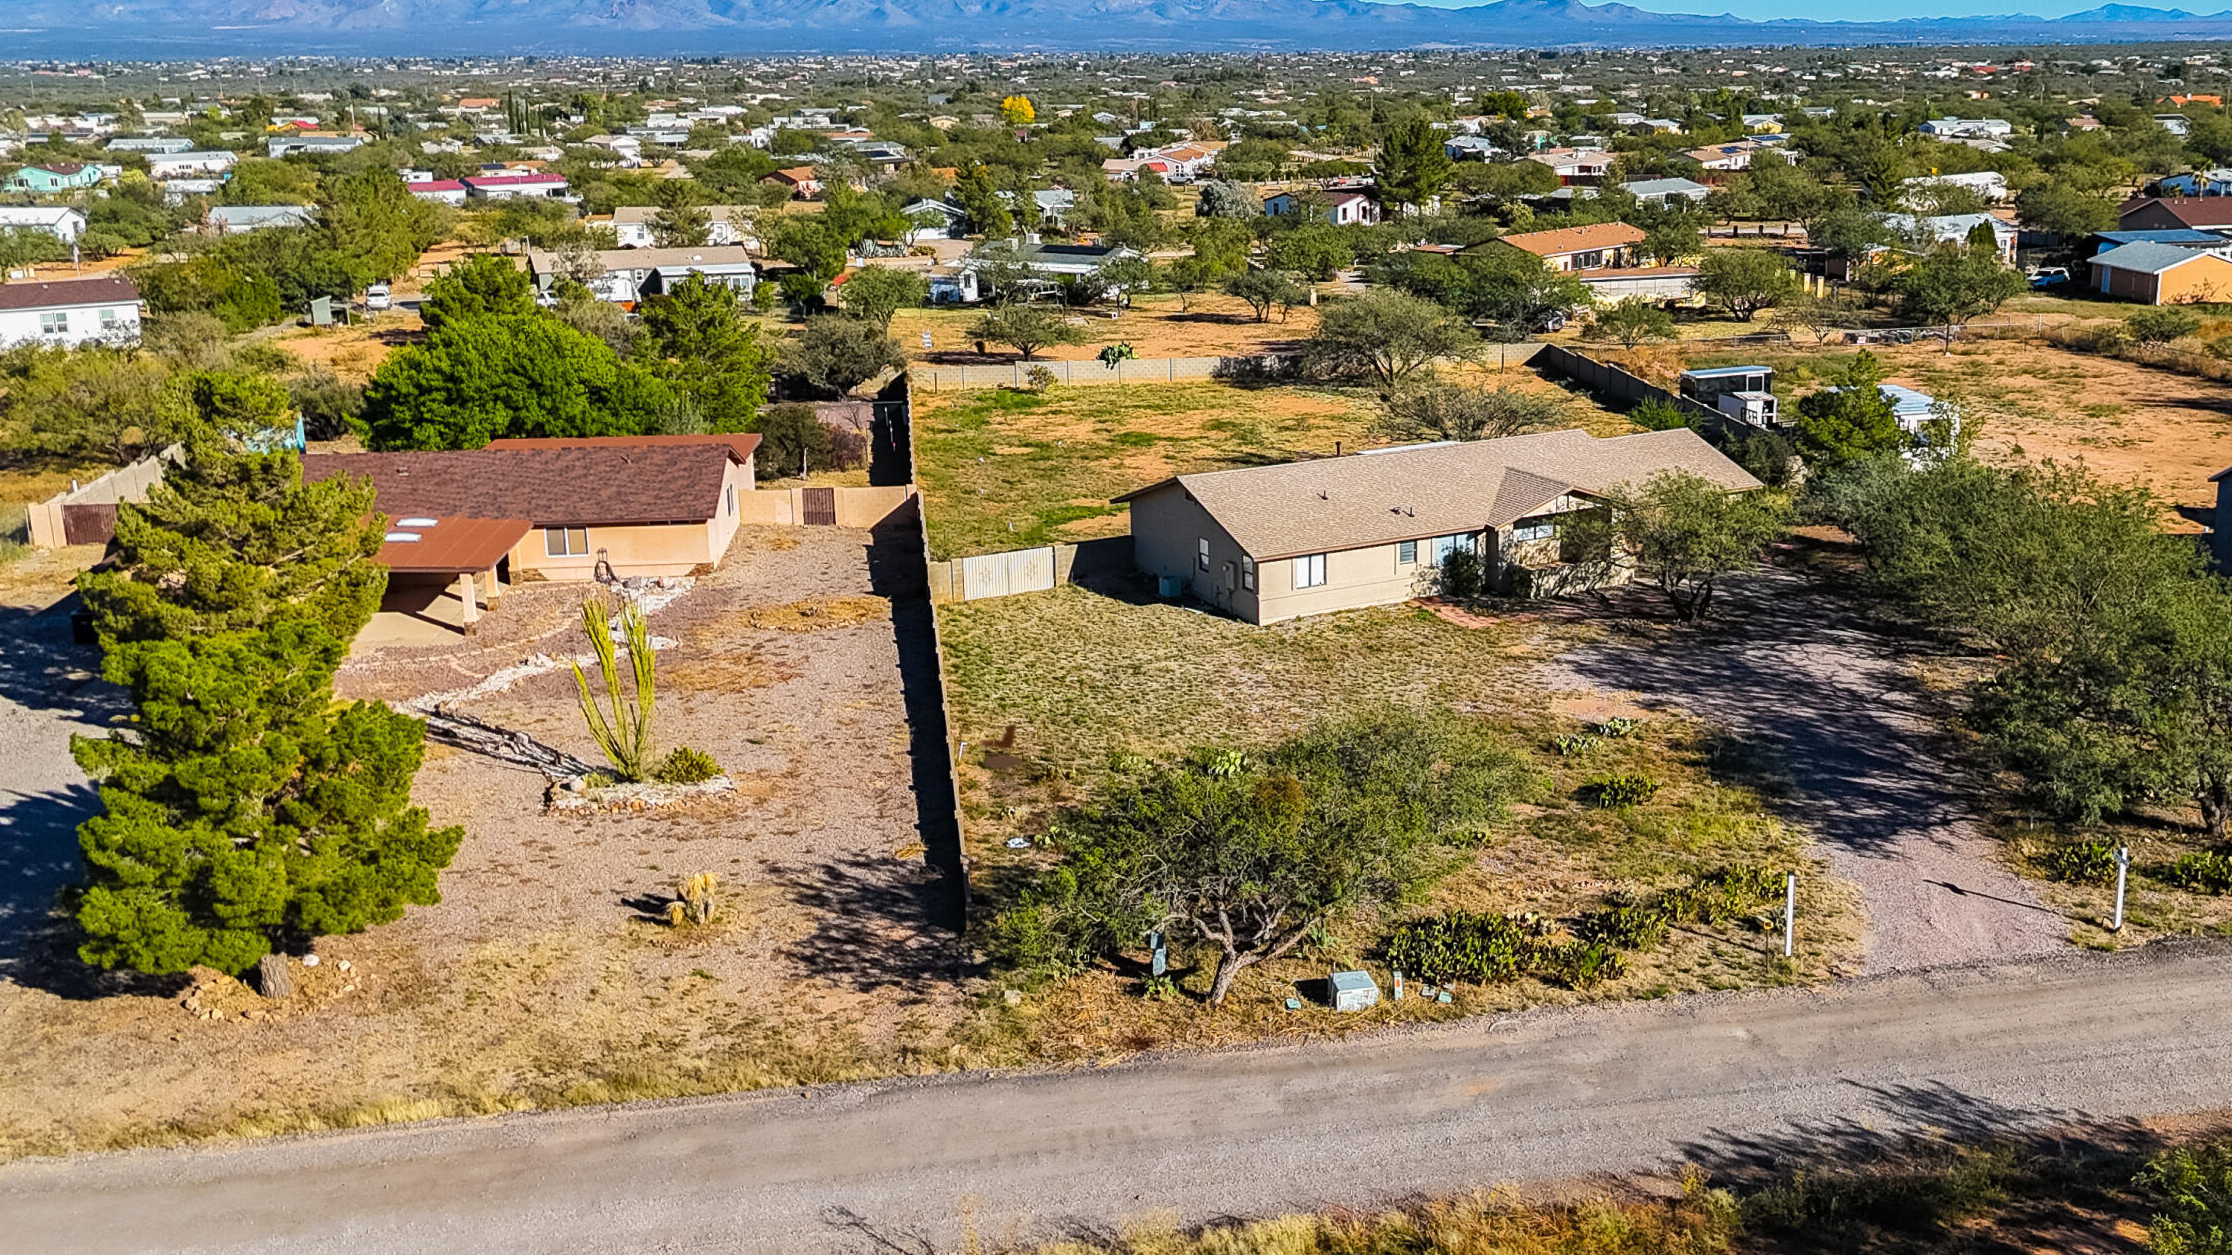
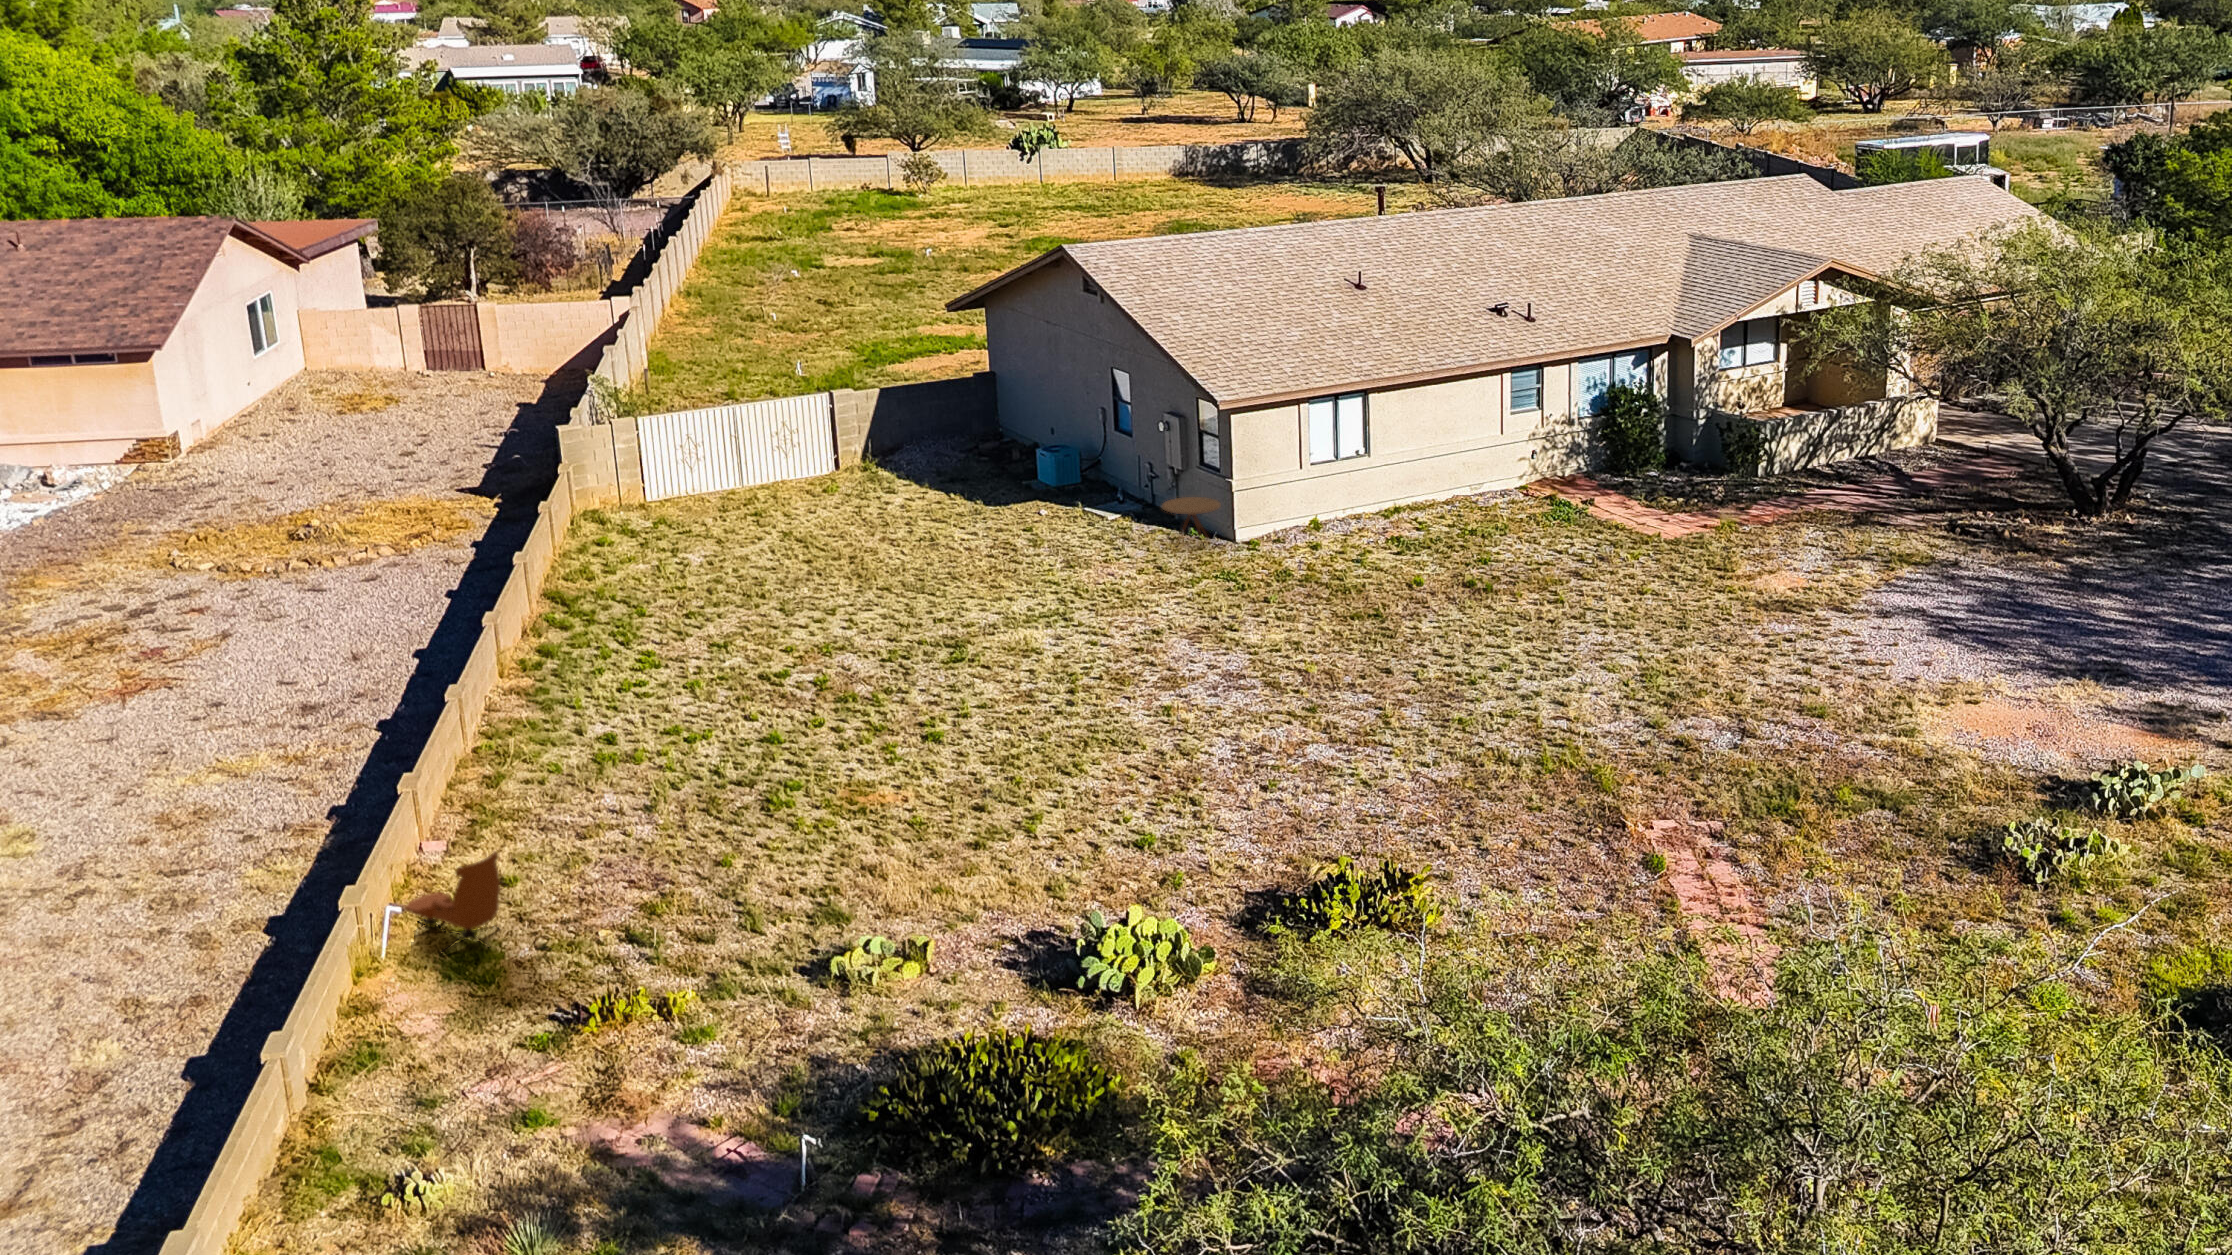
round table: present [984,755,1021,780] -> present [1162,497,1221,546]

